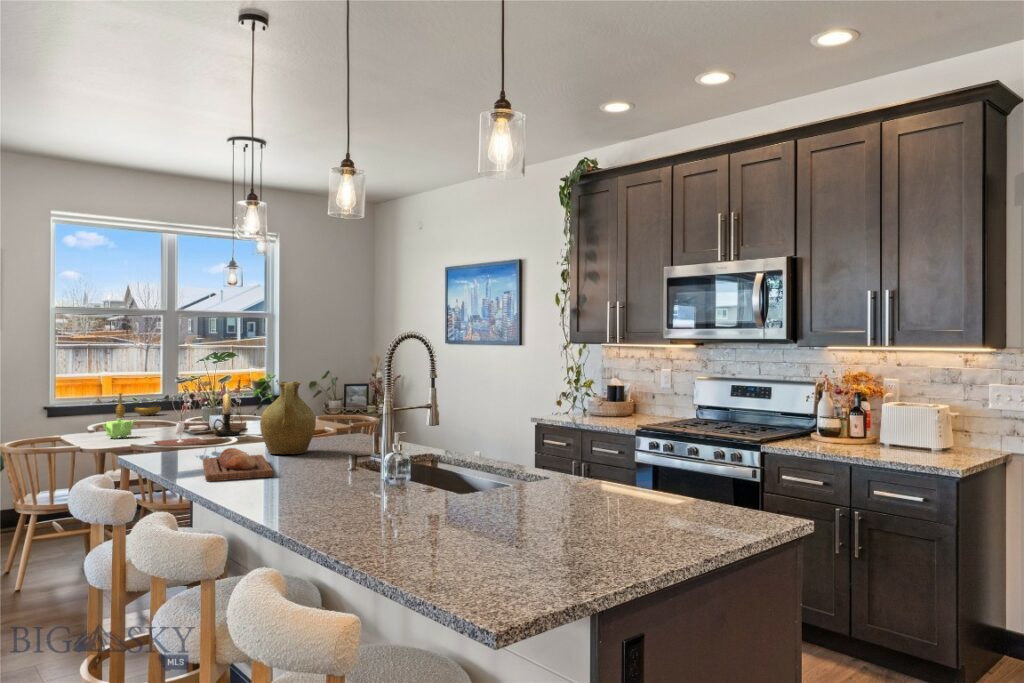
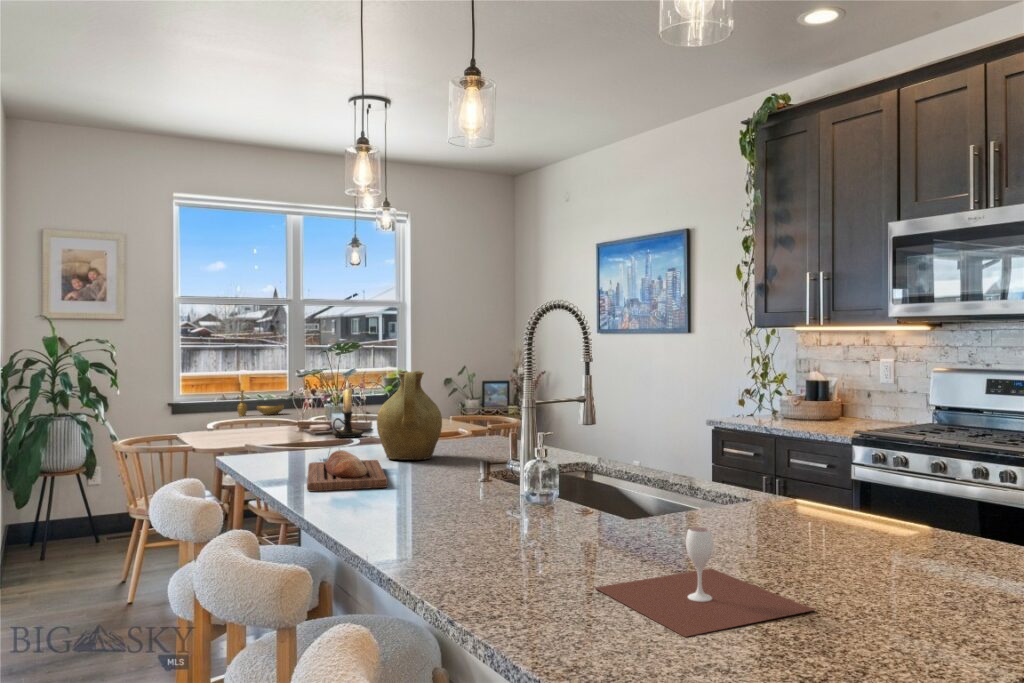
teapot: present [102,419,136,439] -> none [216,417,252,439]
wine glass: present [155,422,207,445] -> present [595,527,814,637]

